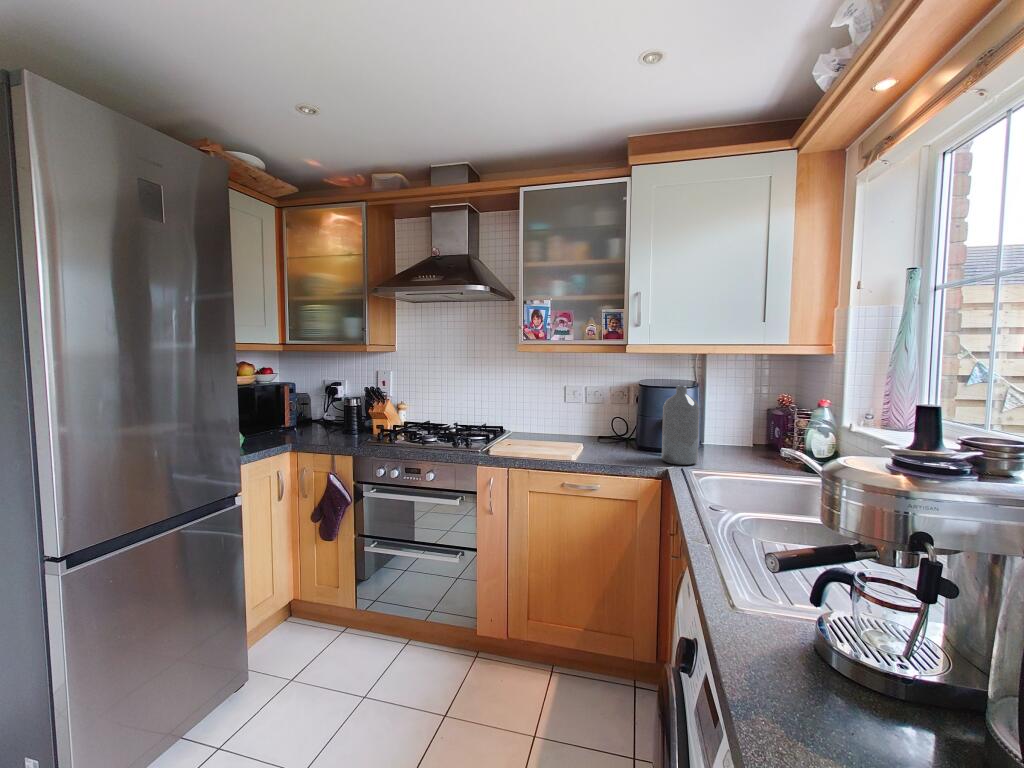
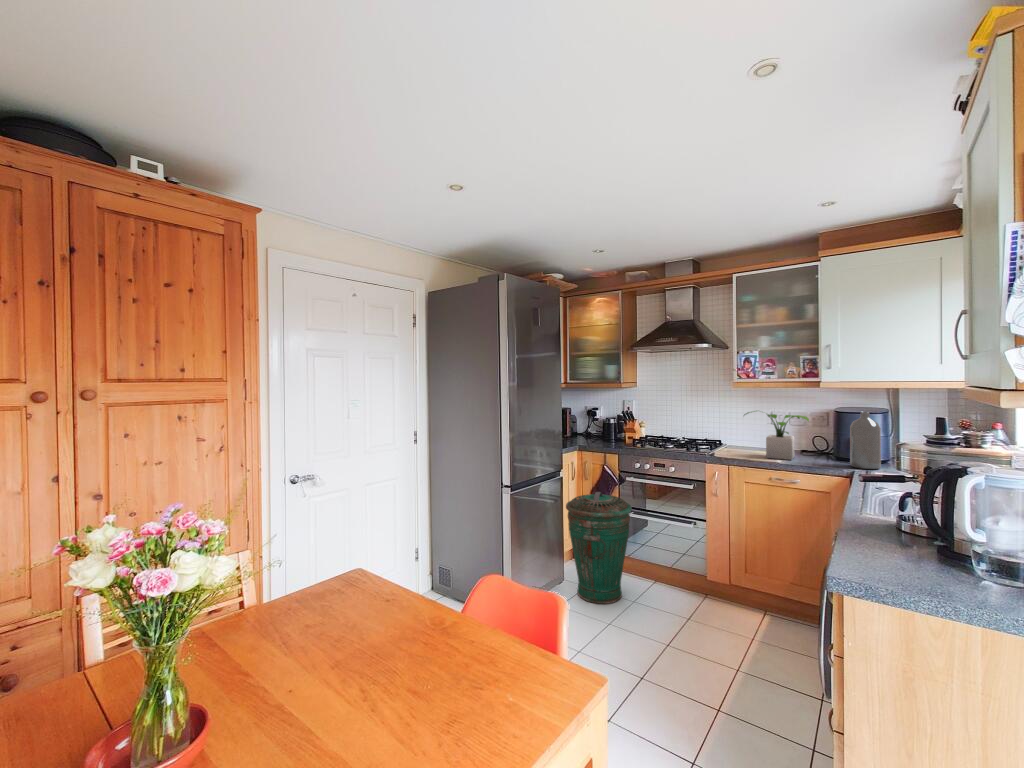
potted plant: none [529,385,613,454] -> present [744,411,809,460]
trash can: none [240,525,362,722] -> present [566,492,632,604]

